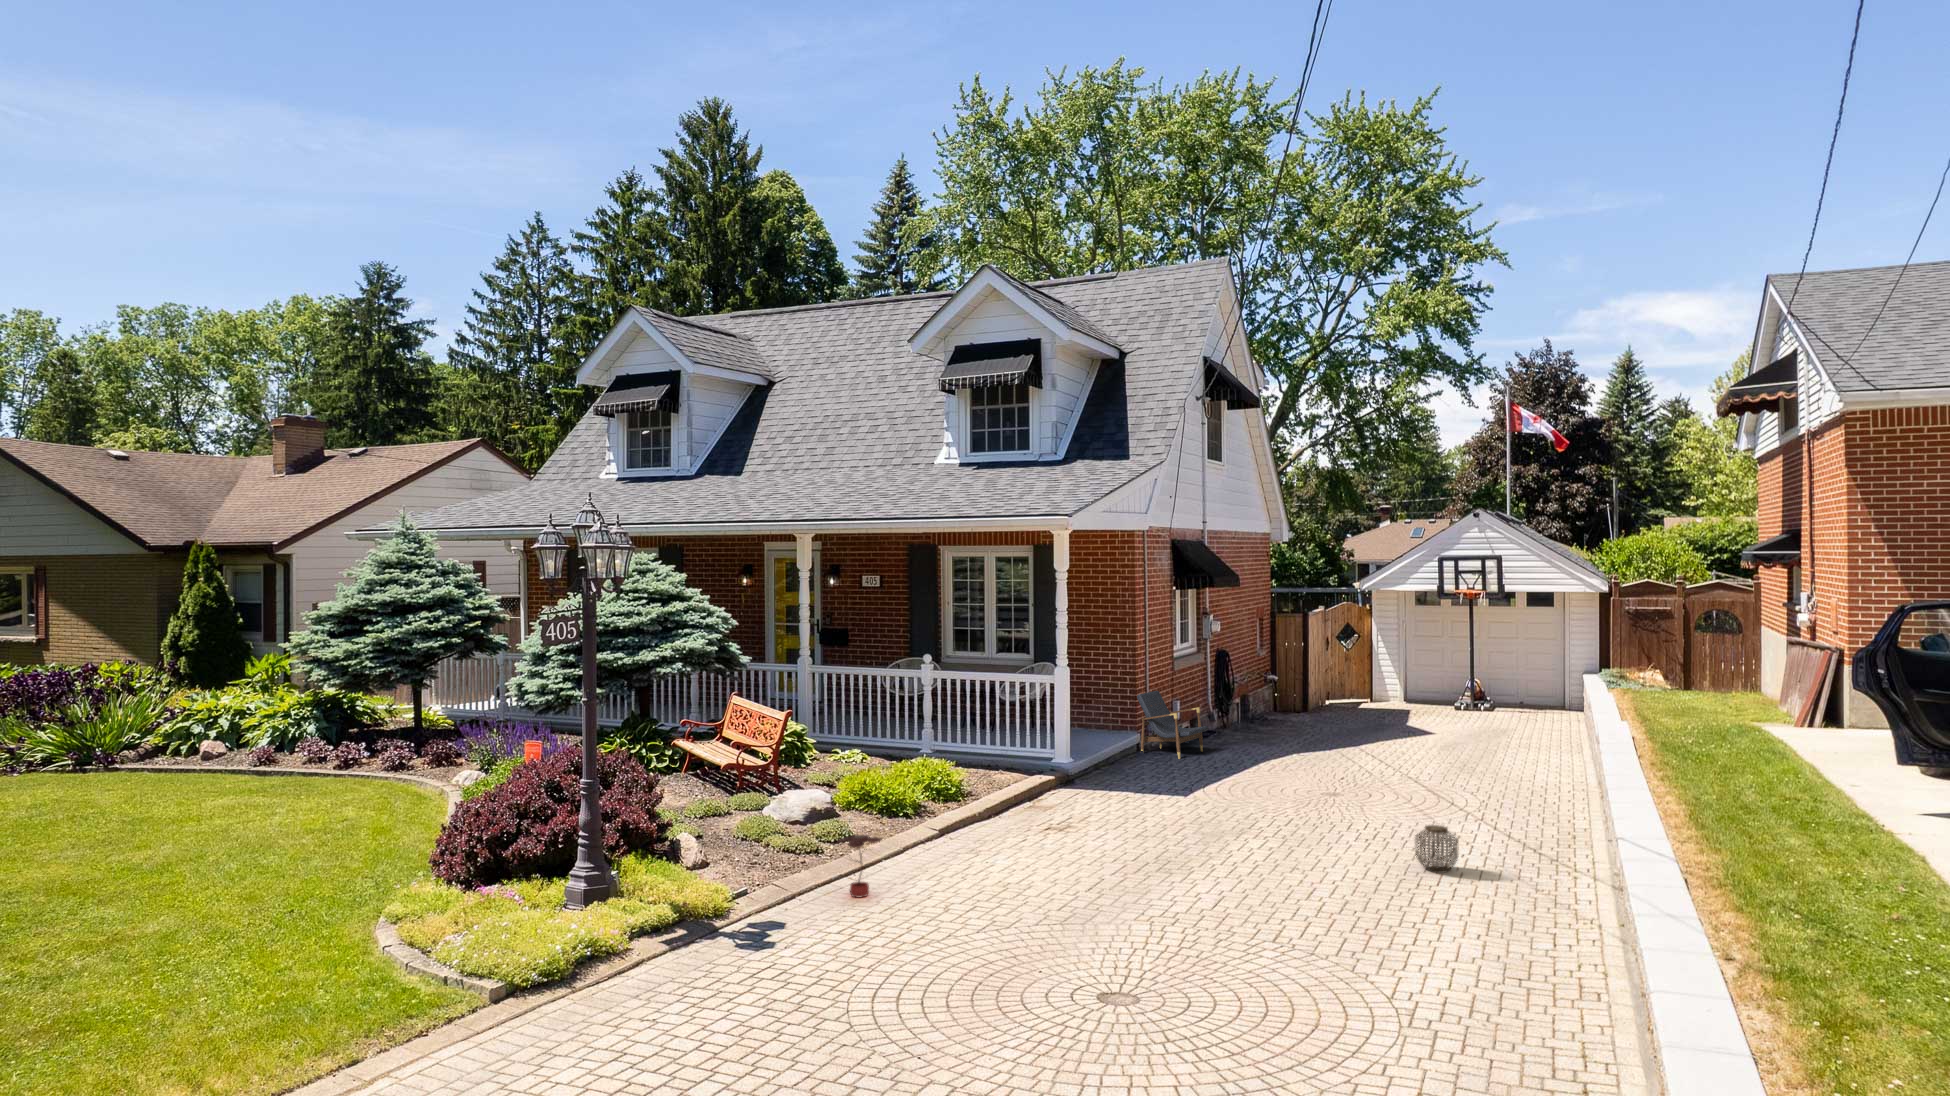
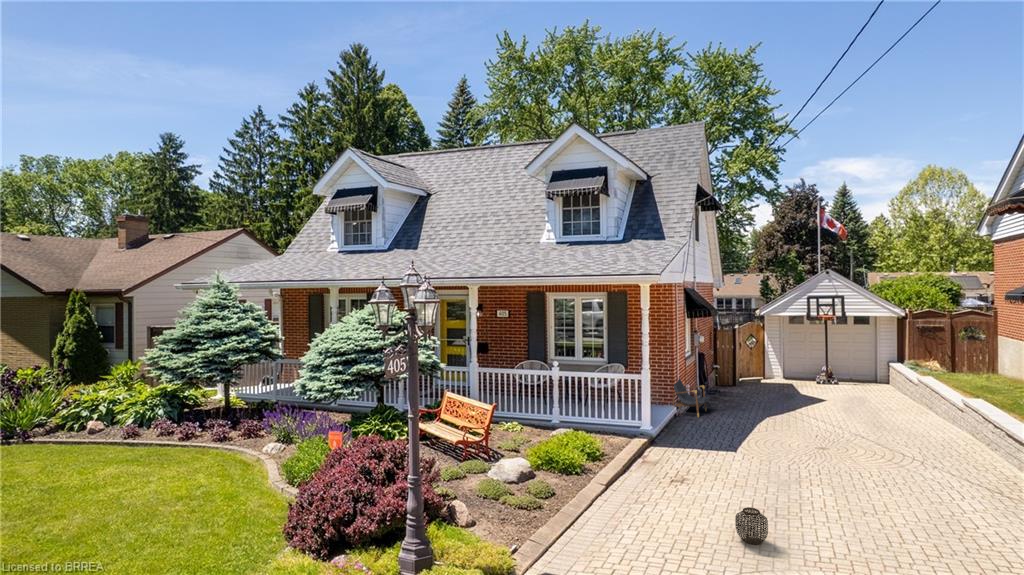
woven basket: present [1415,825,1458,872] -> present [735,507,768,545]
potted plant: present [838,835,881,897] -> none [594,512,627,560]

